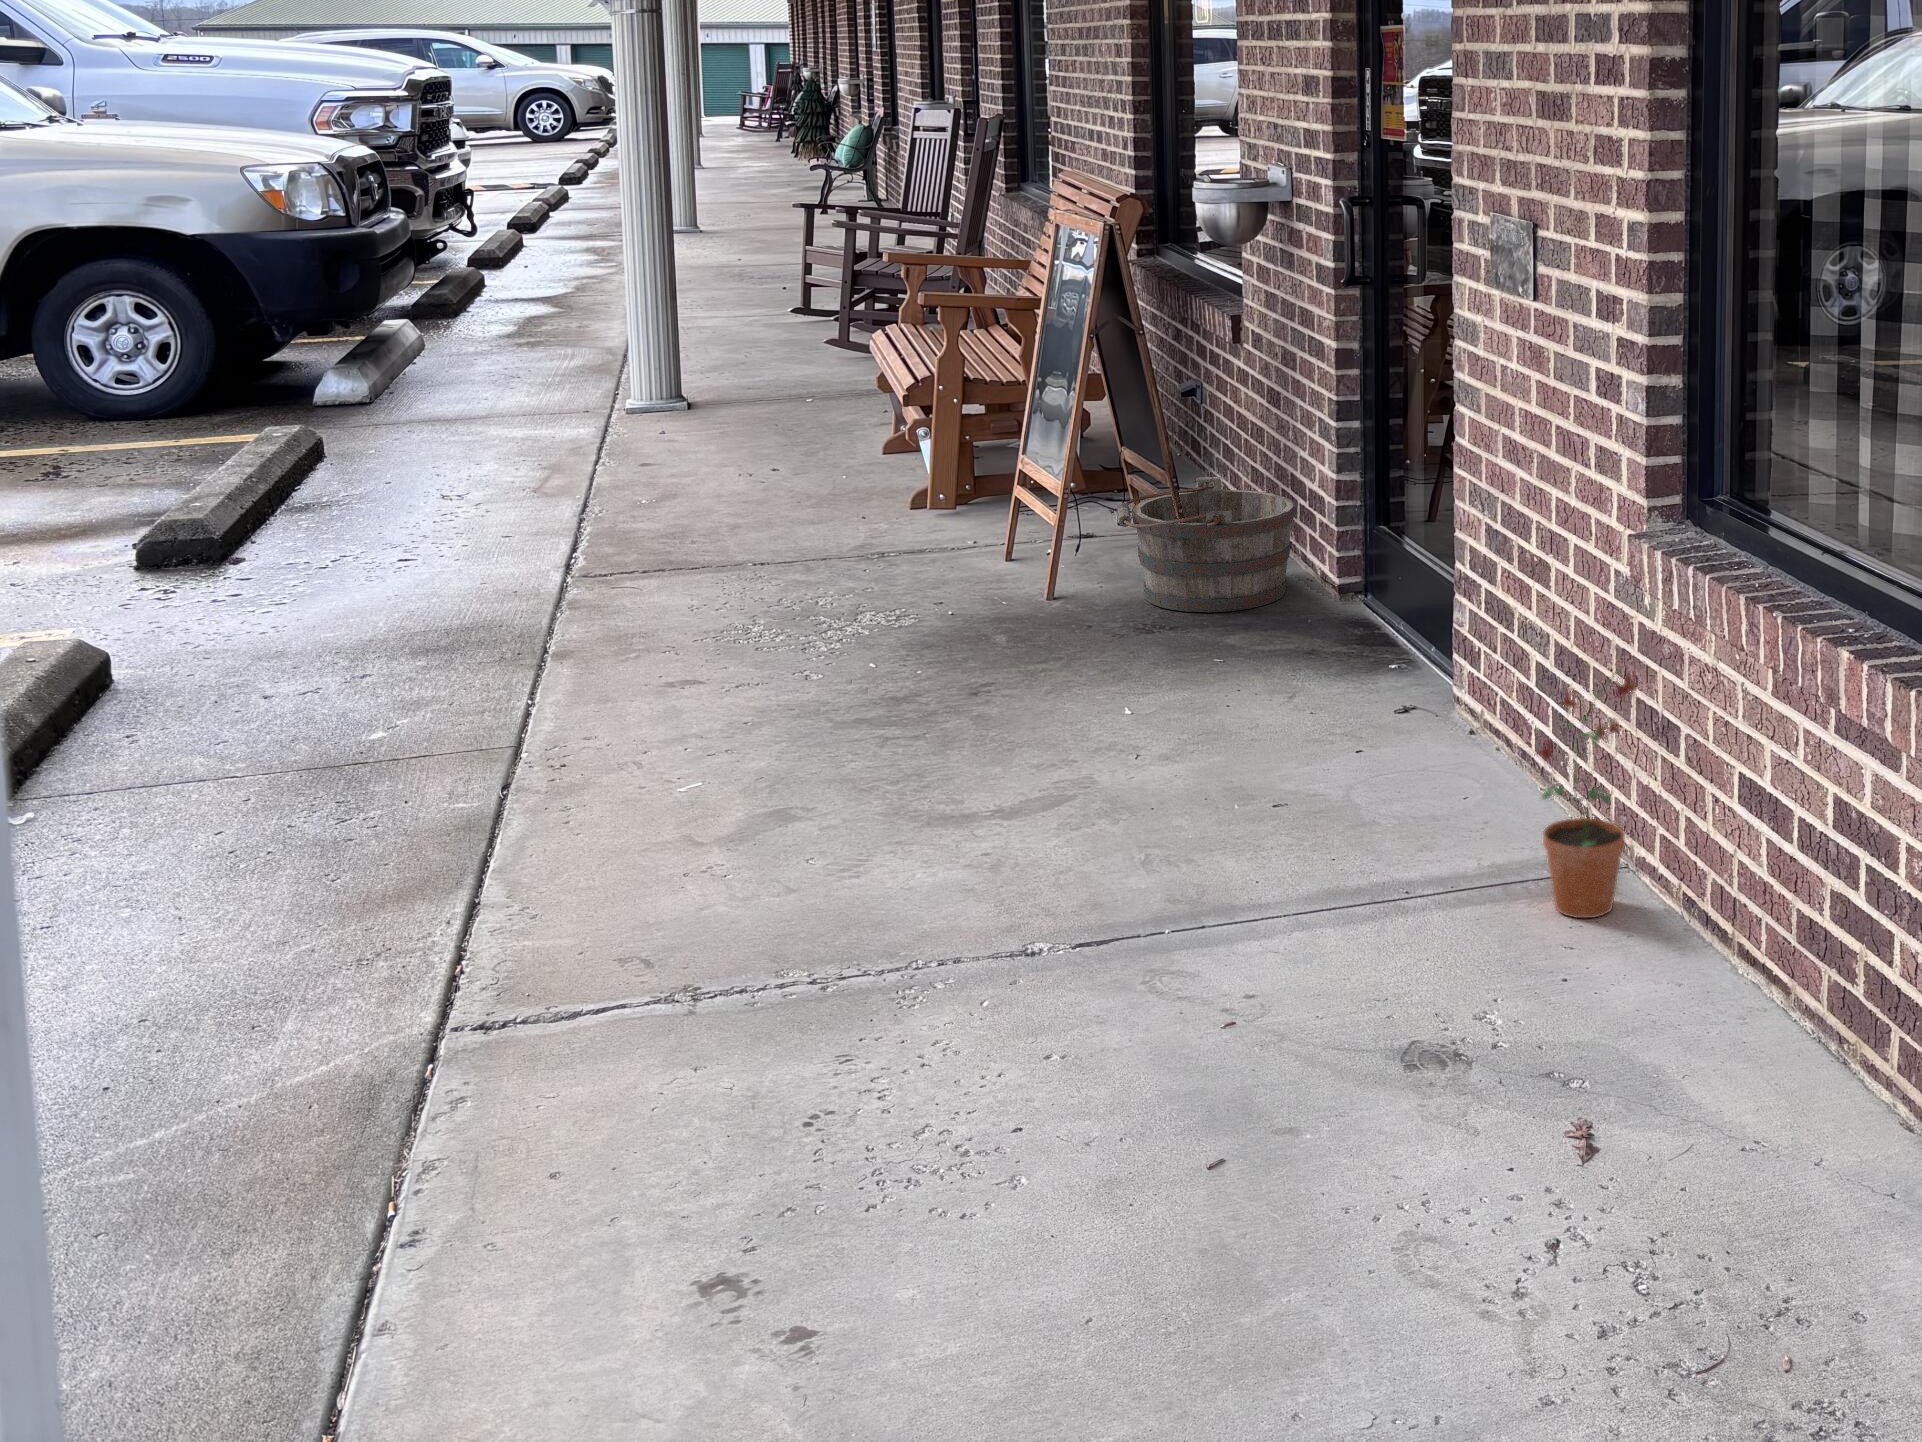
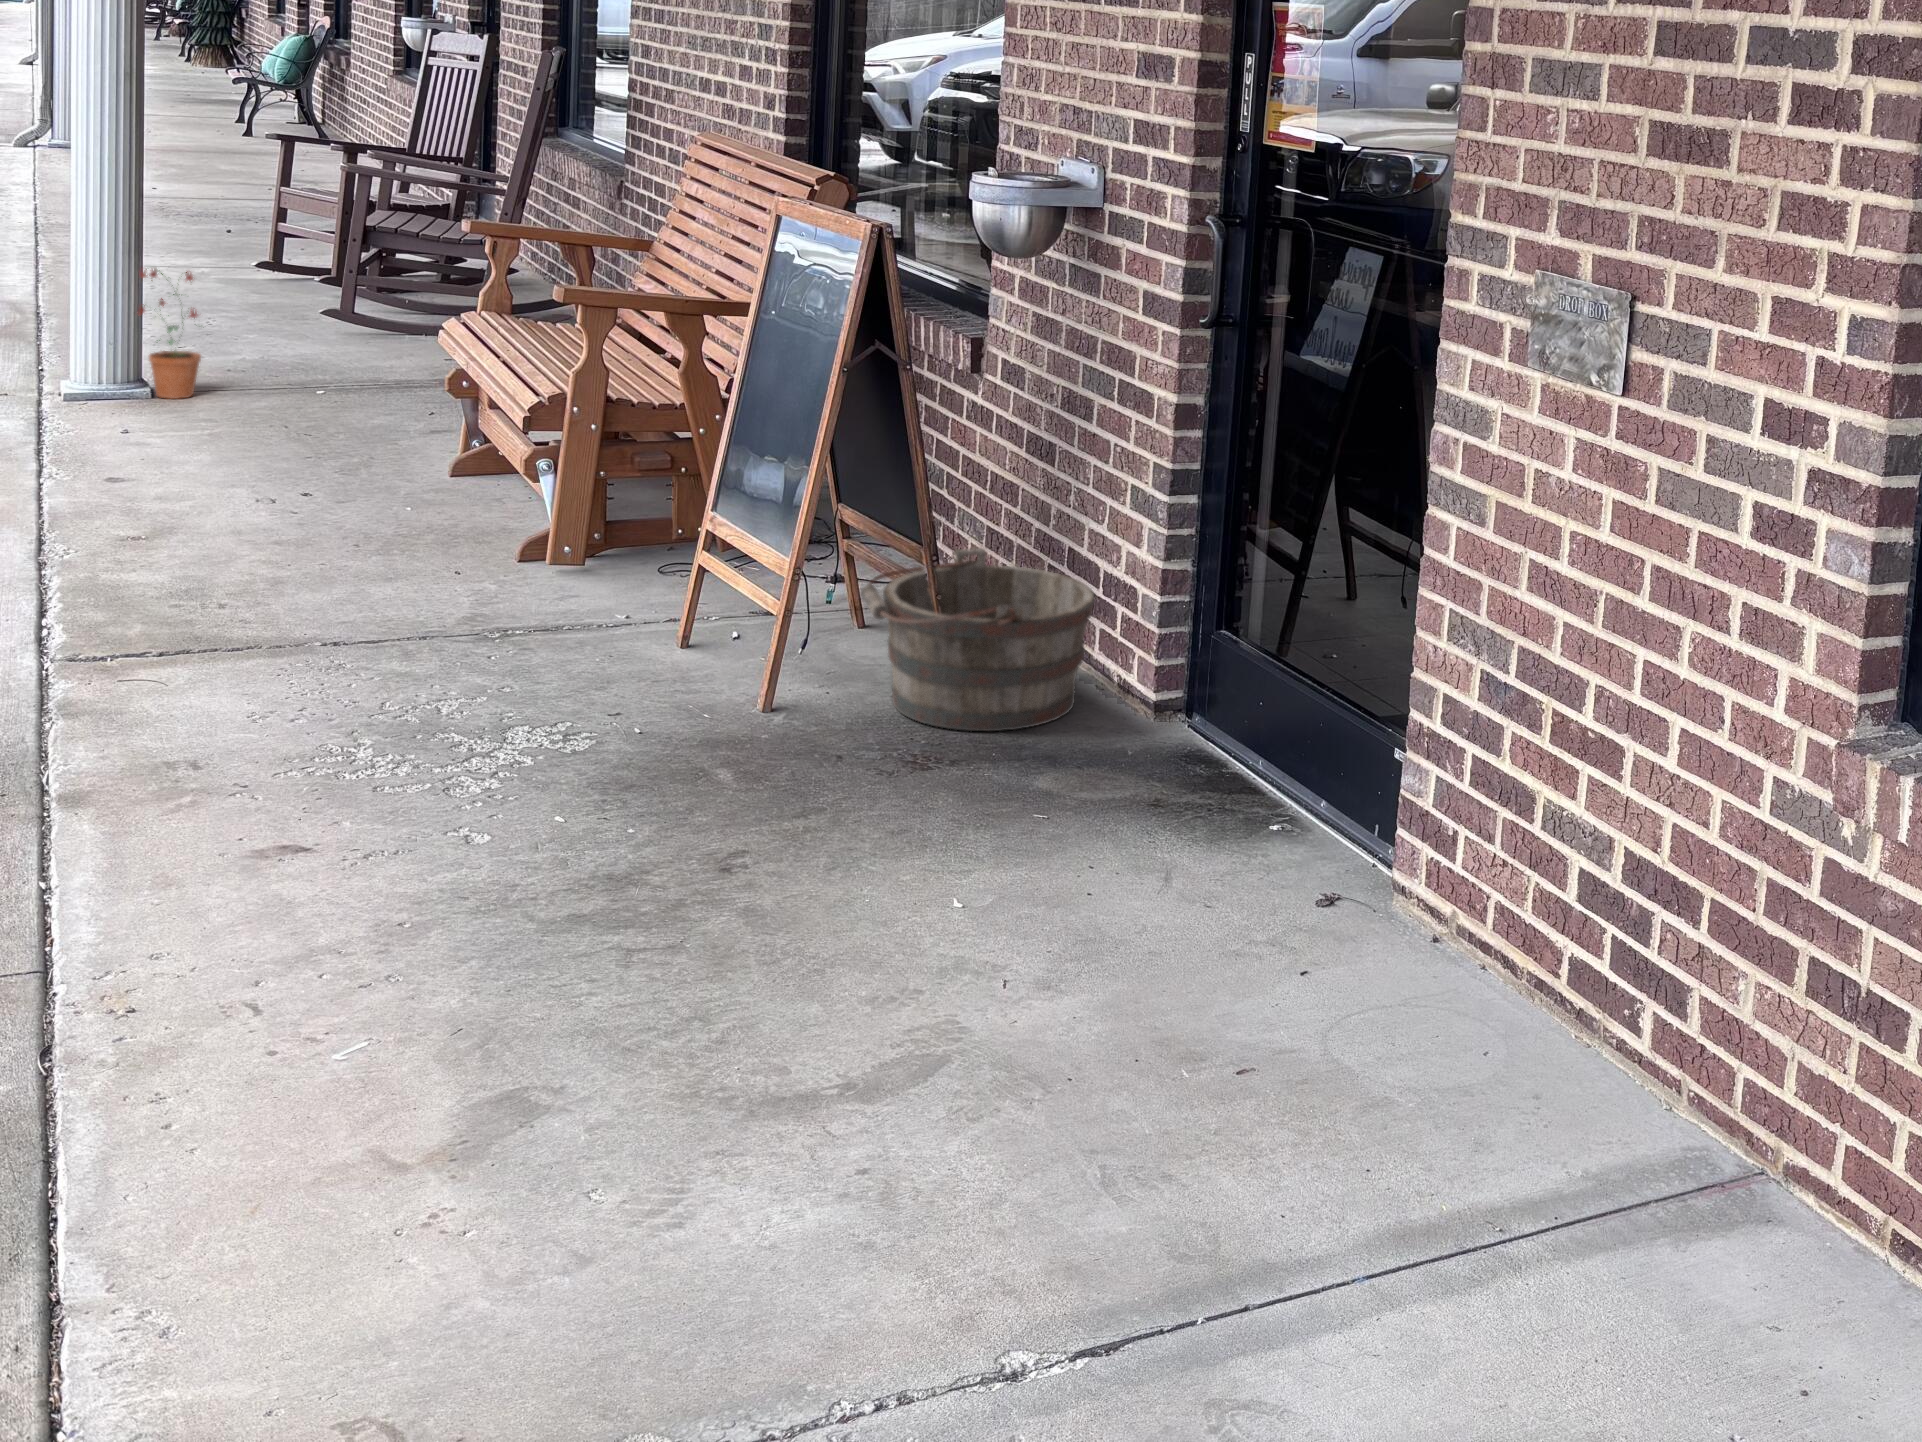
potted plant: present [1538,671,1640,918] -> present [138,268,202,399]

